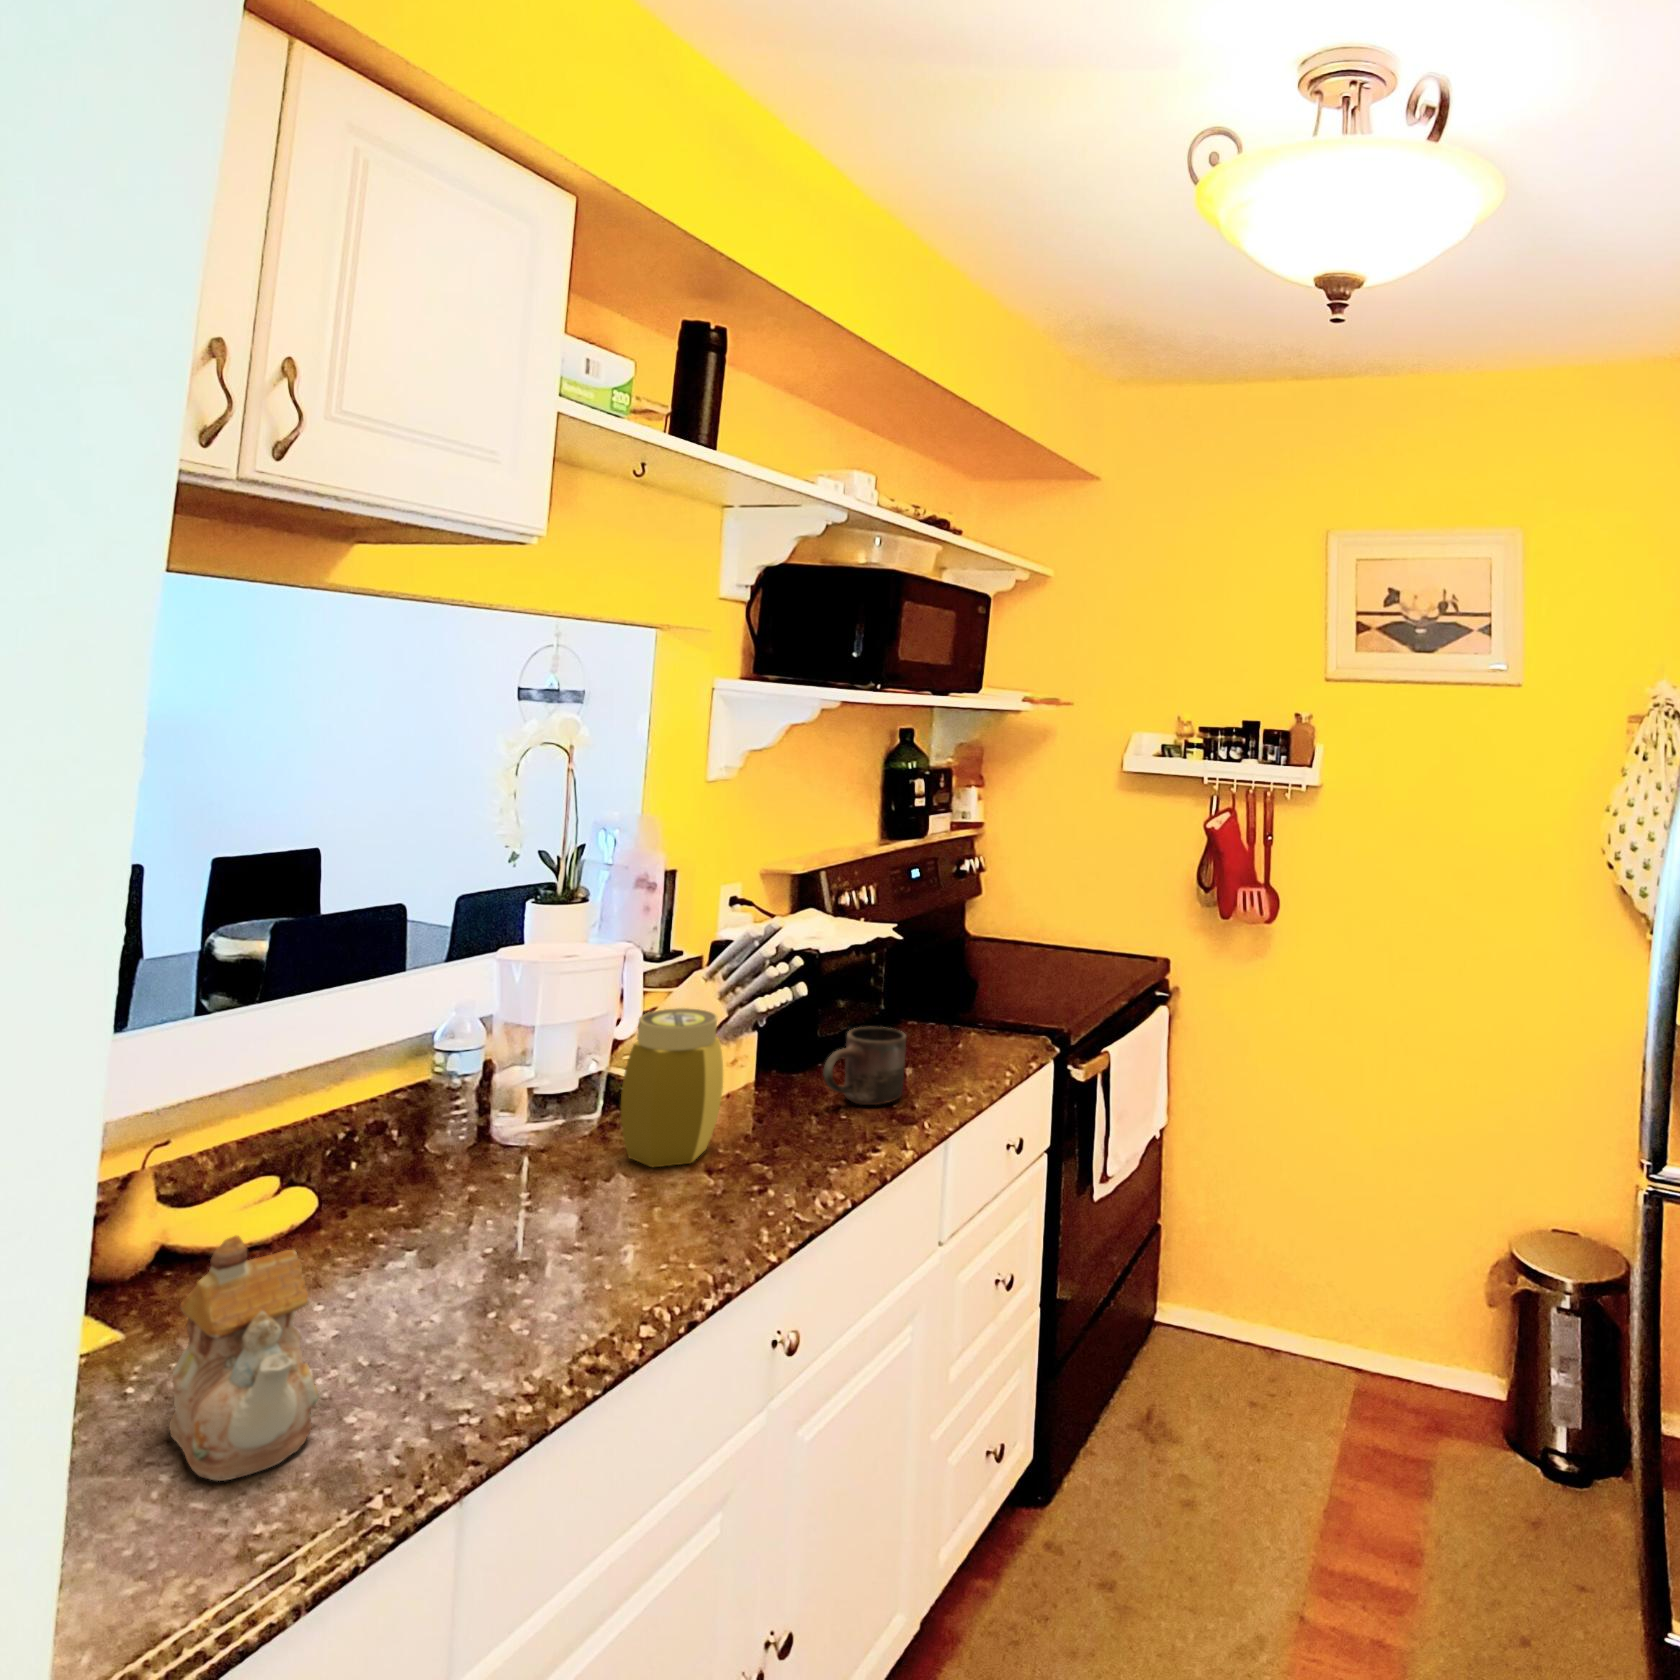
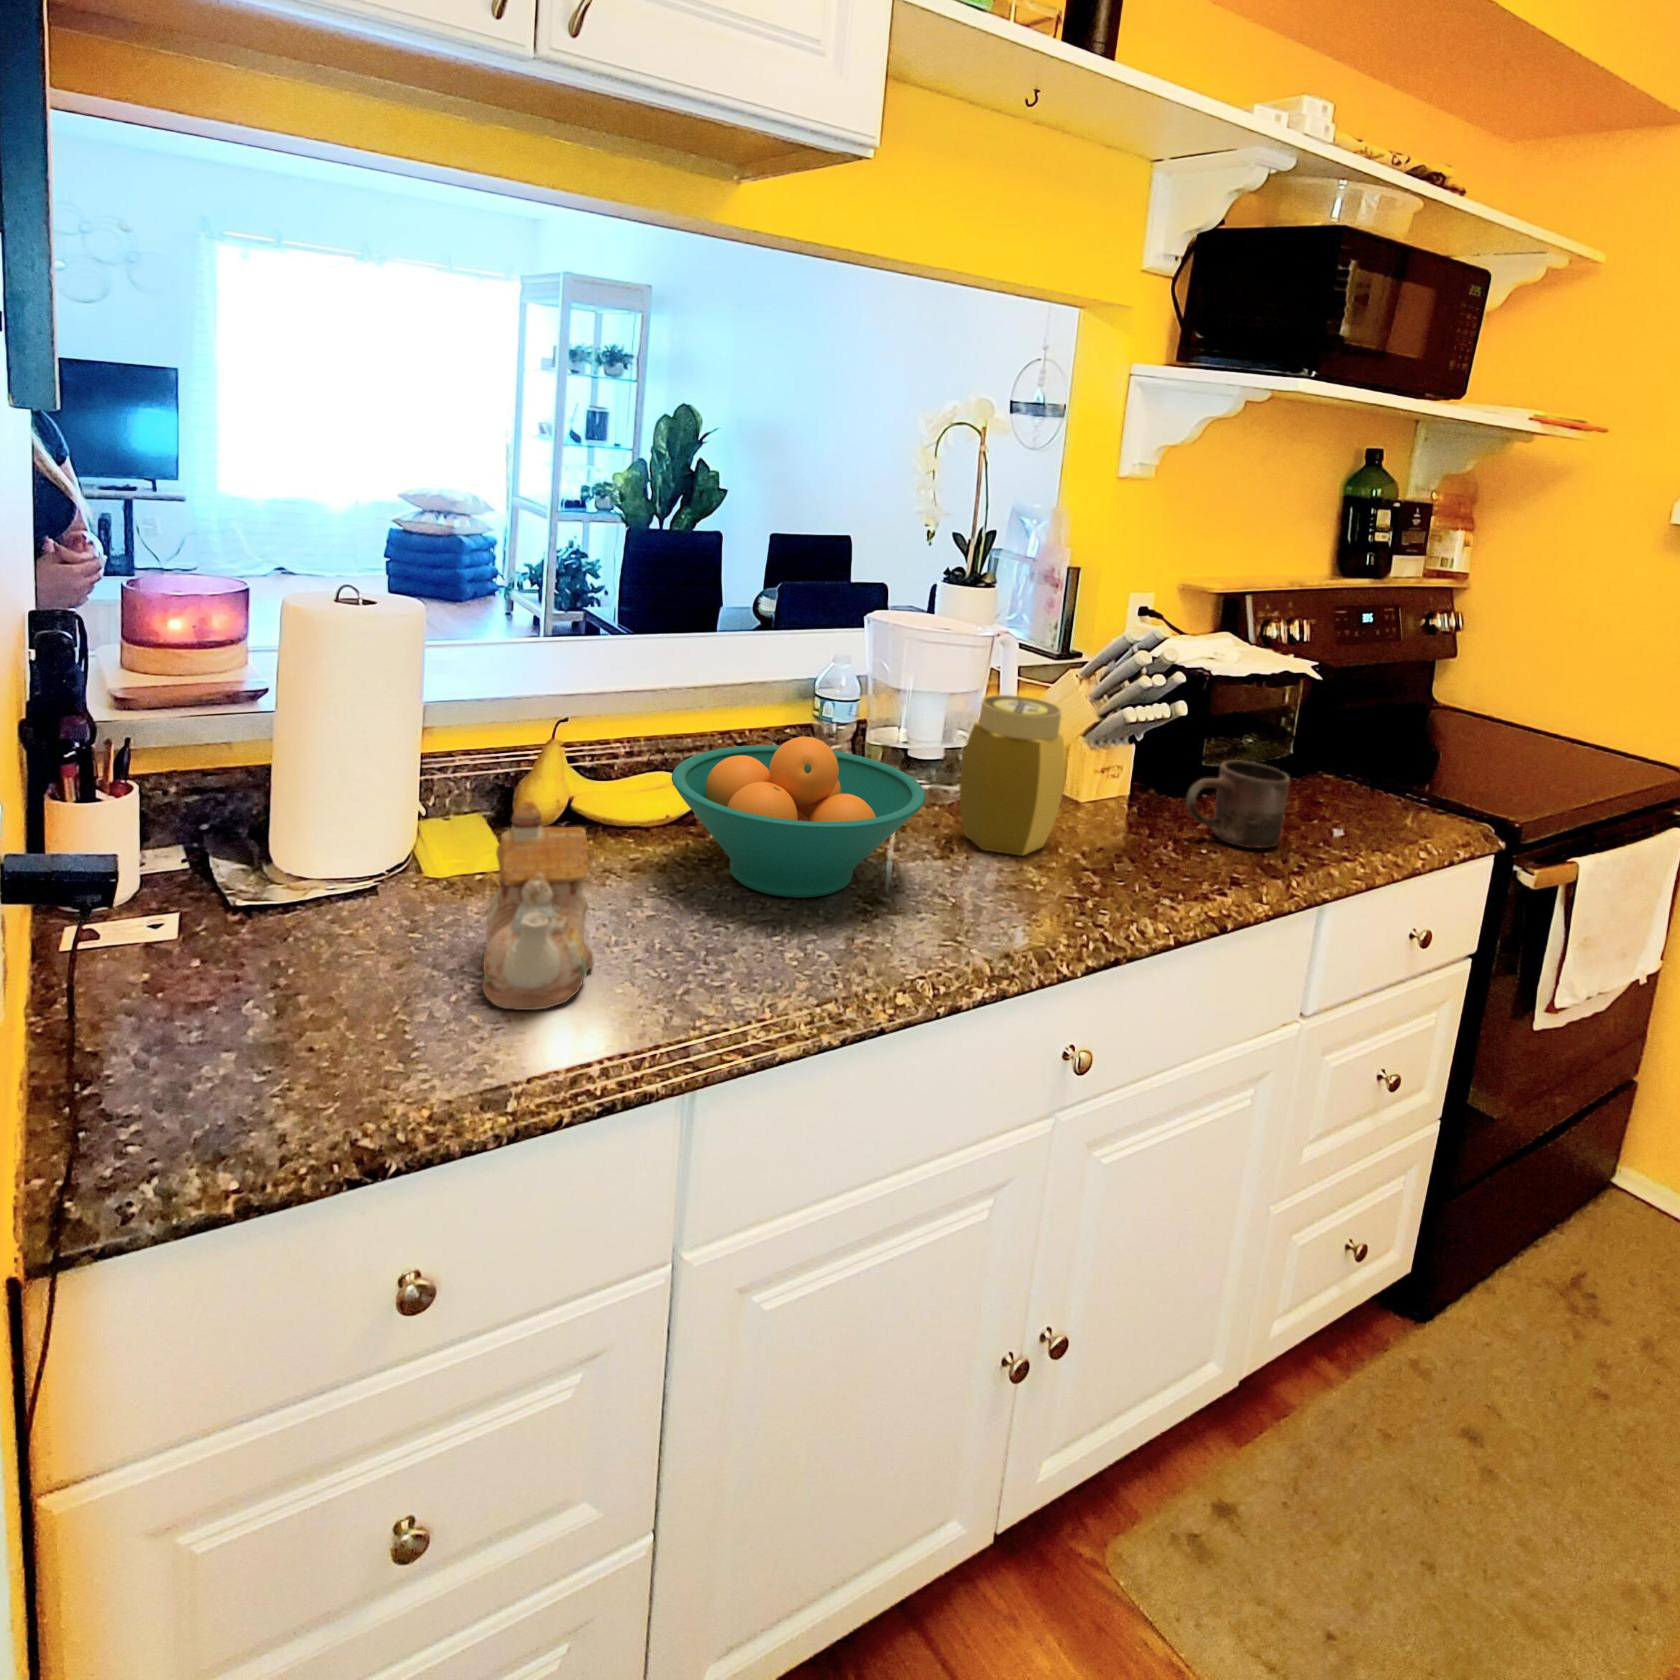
fruit bowl: none [337,1094,617,1271] -> present [672,736,925,898]

